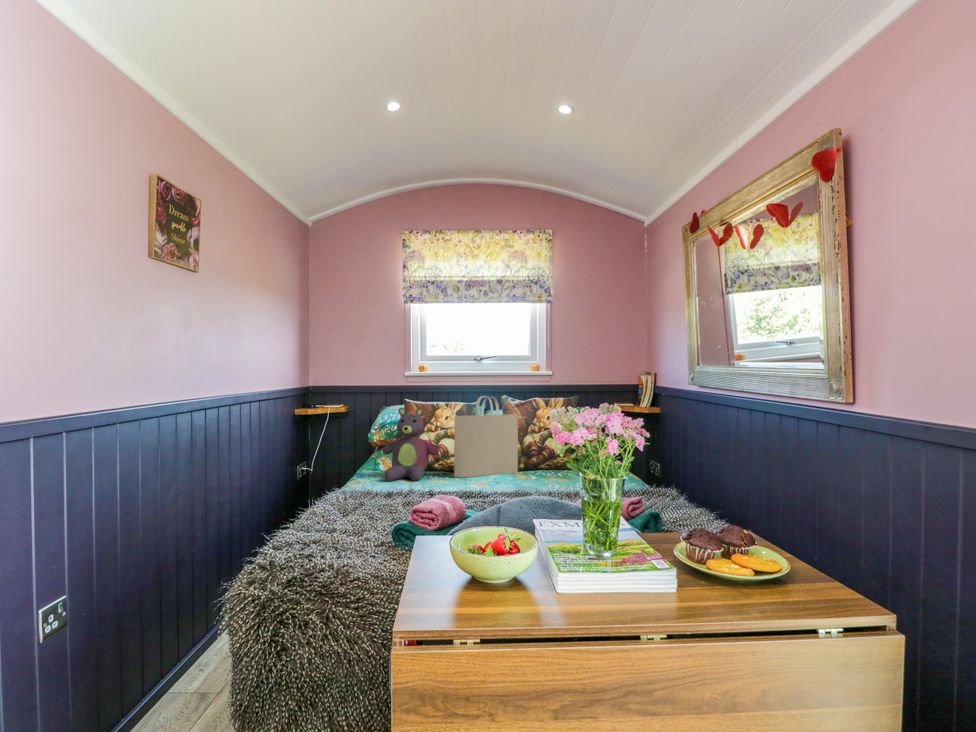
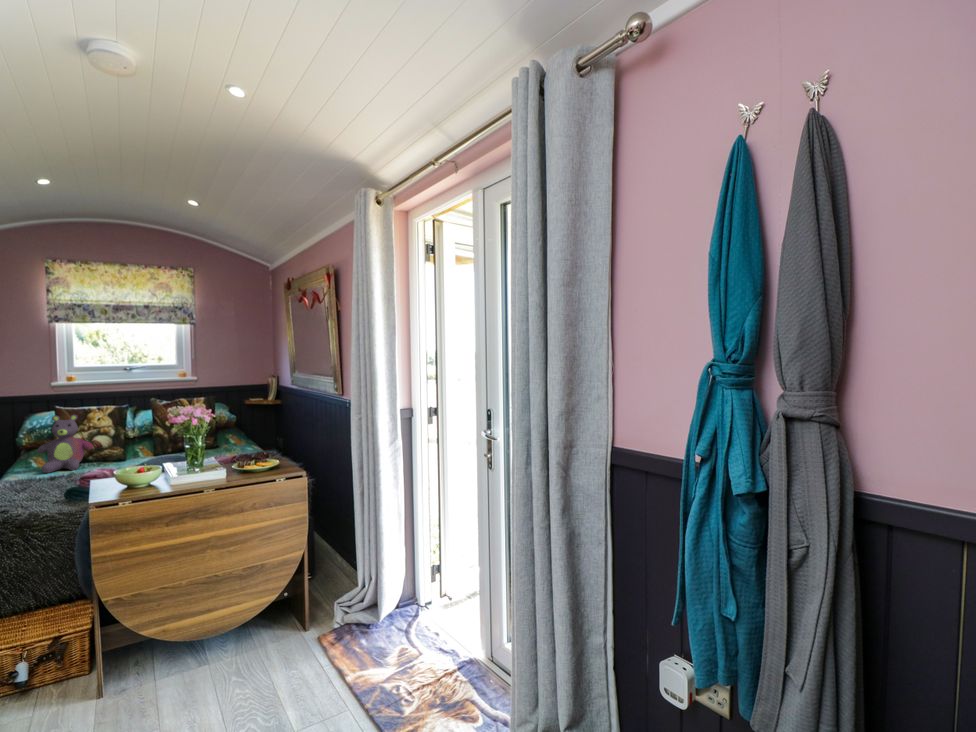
tote bag: present [454,396,518,477] -> none [108,402,165,464]

